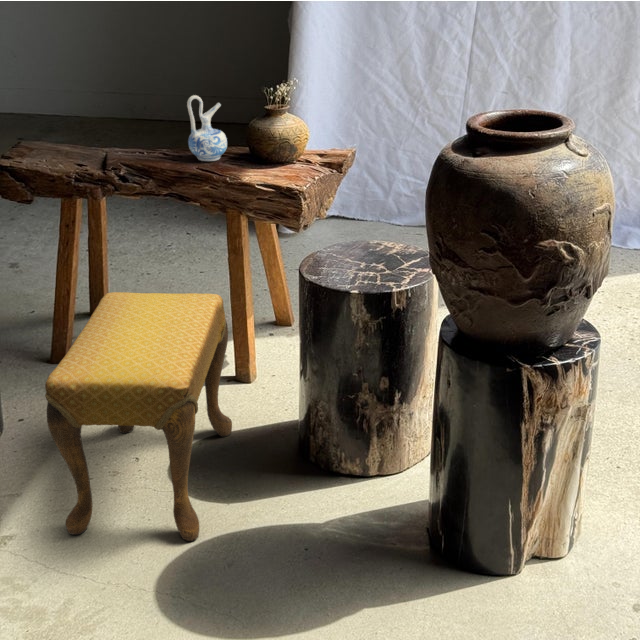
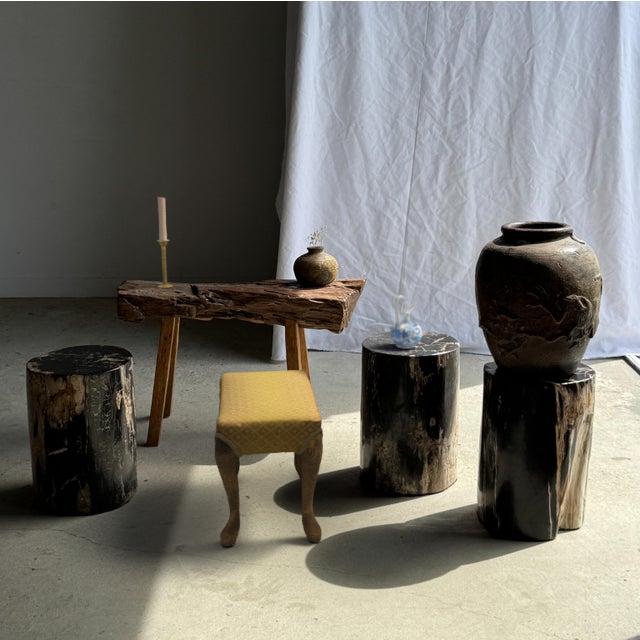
candlestick: none [51,26,80,157] -> present [158,197,172,288]
ceramic pitcher: present [187,95,227,161] -> present [390,295,422,348]

